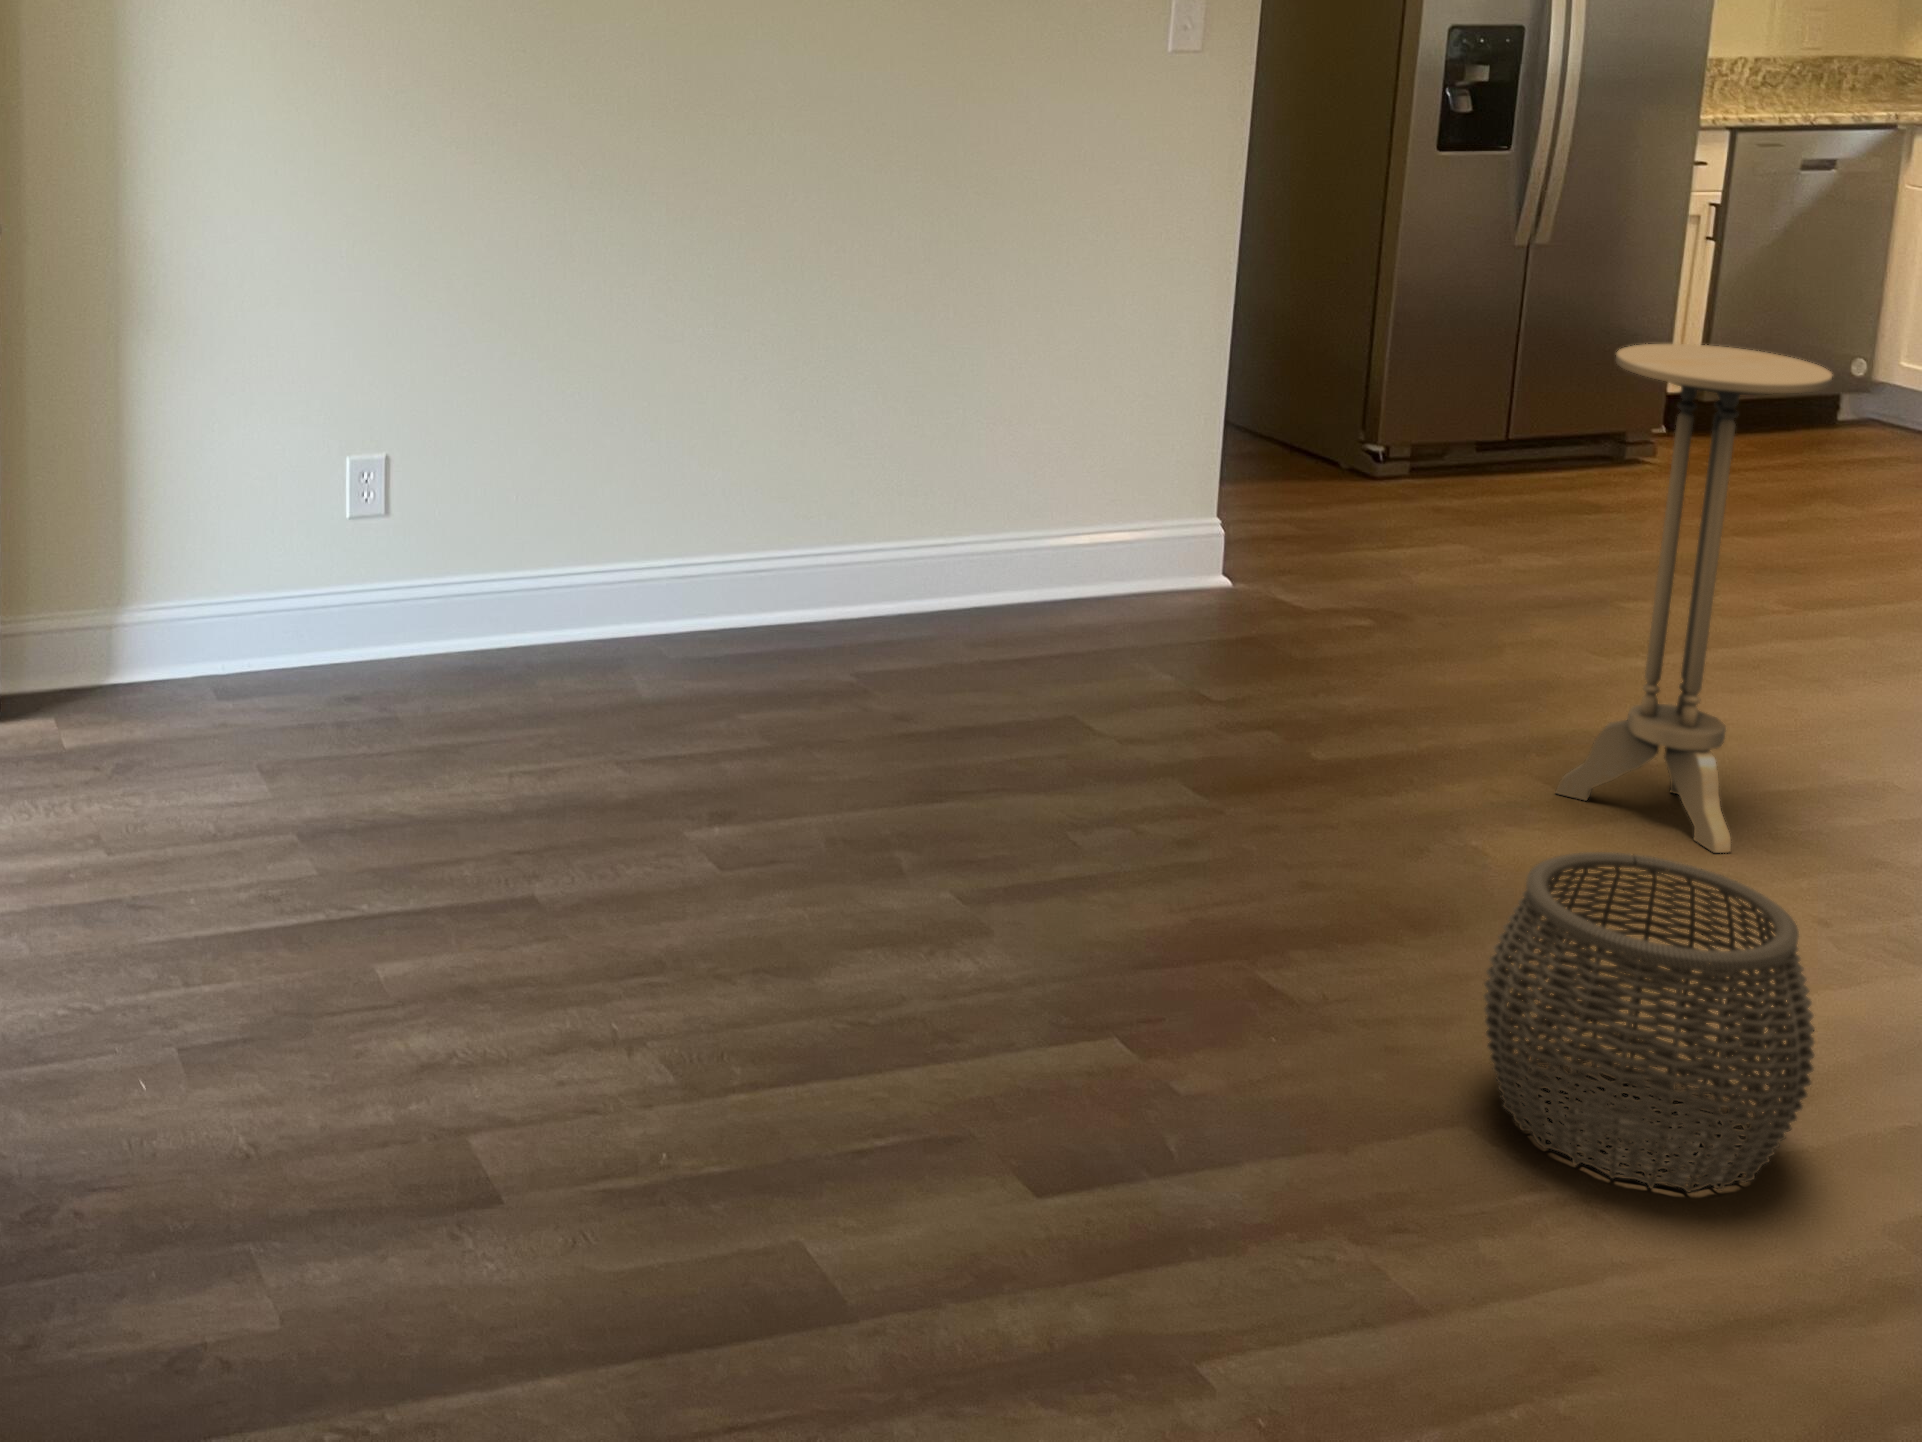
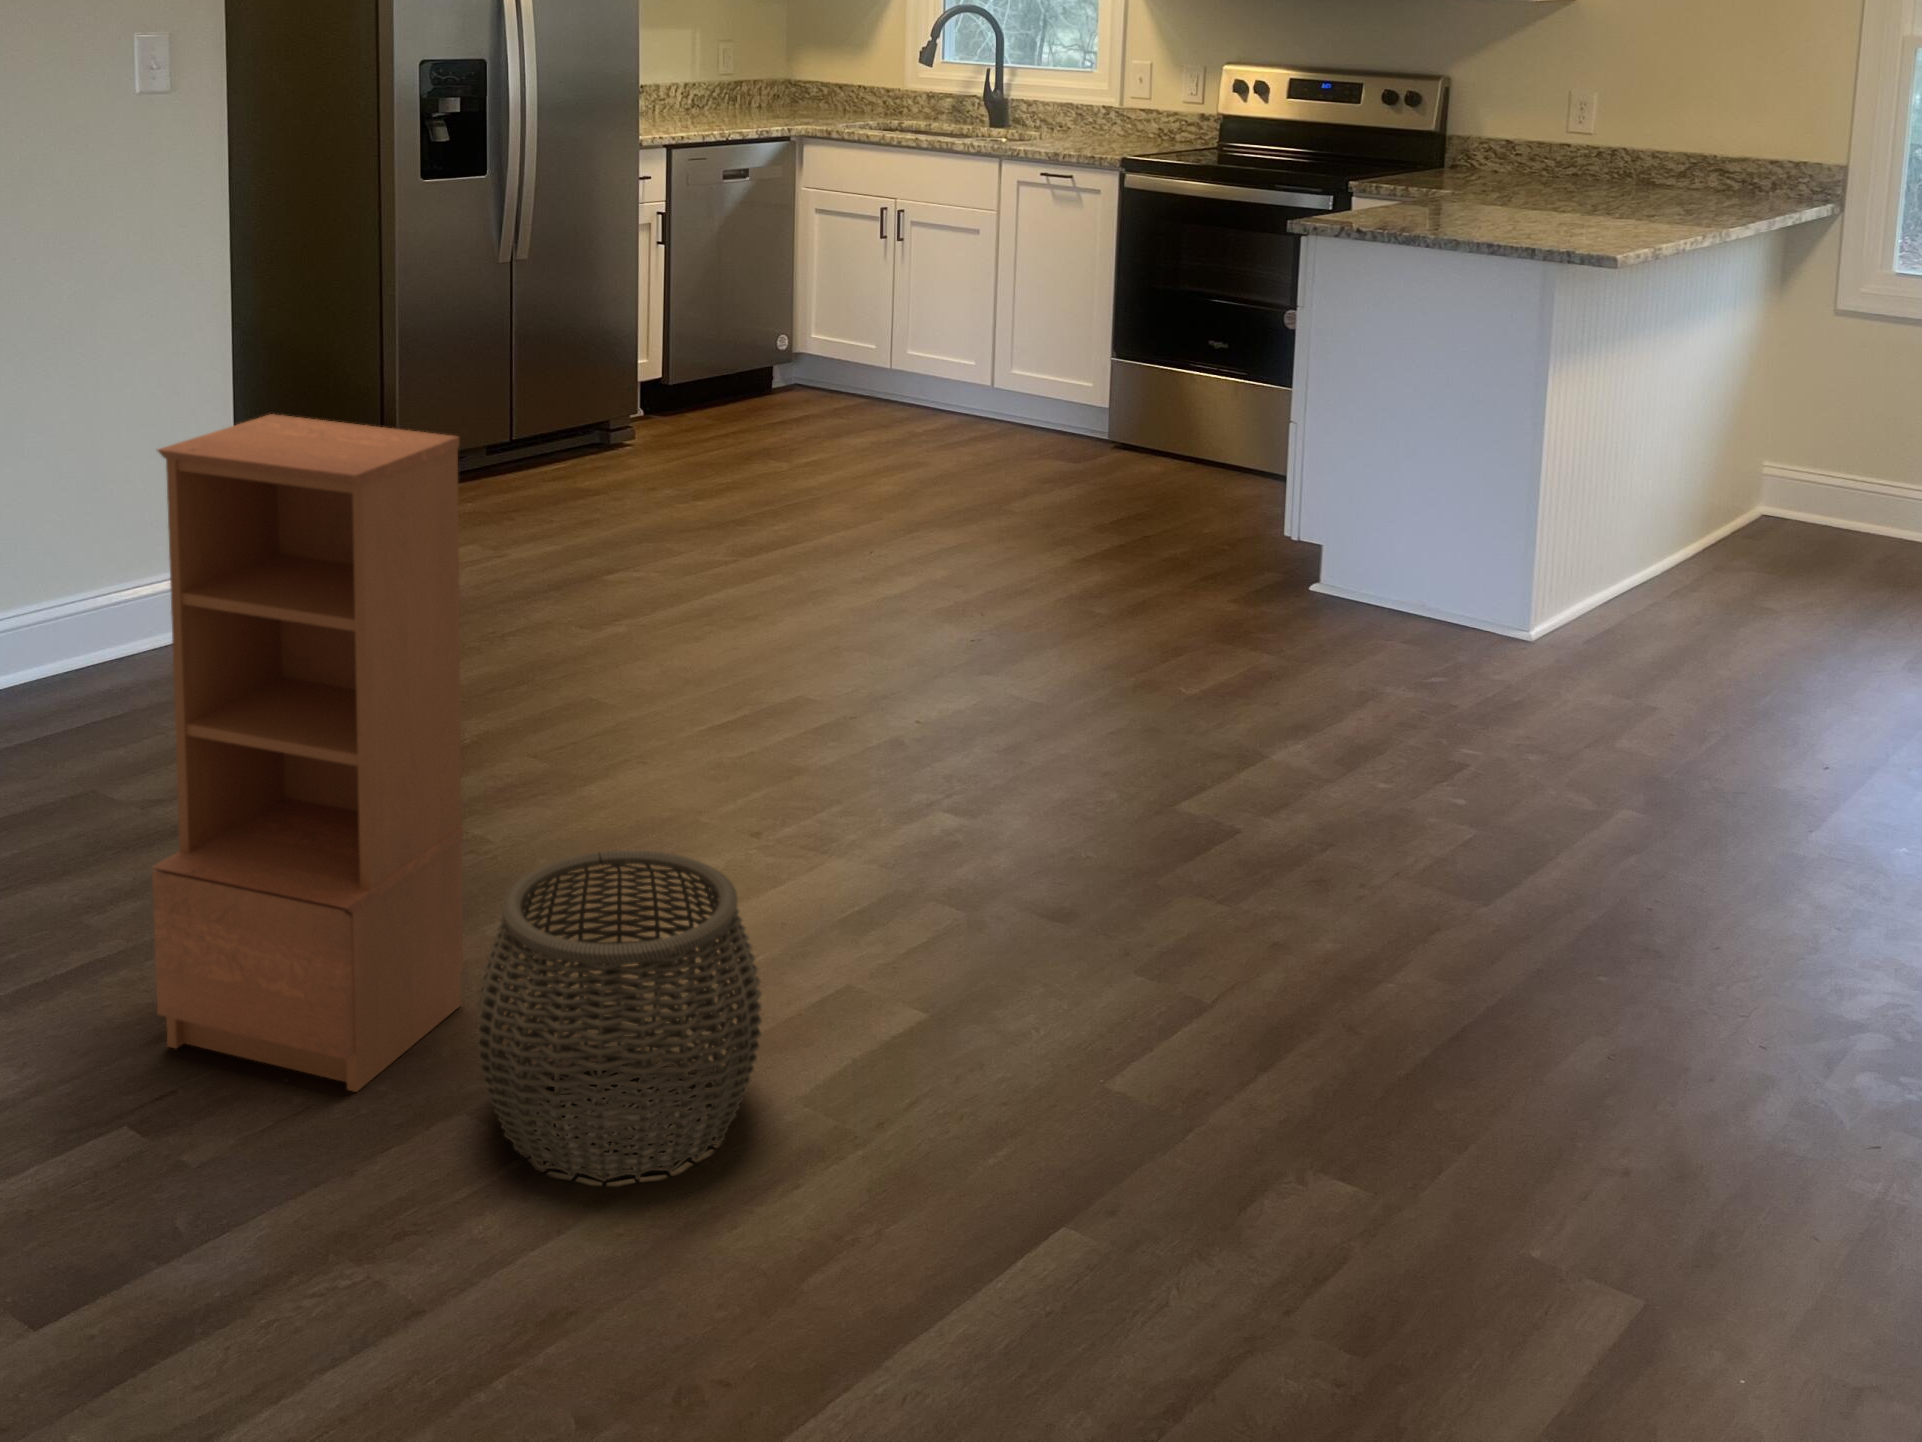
side table: present [1556,344,1832,853] -> none [554,345,736,810]
bookcase: none [1160,370,1521,1027] -> present [152,414,463,1092]

